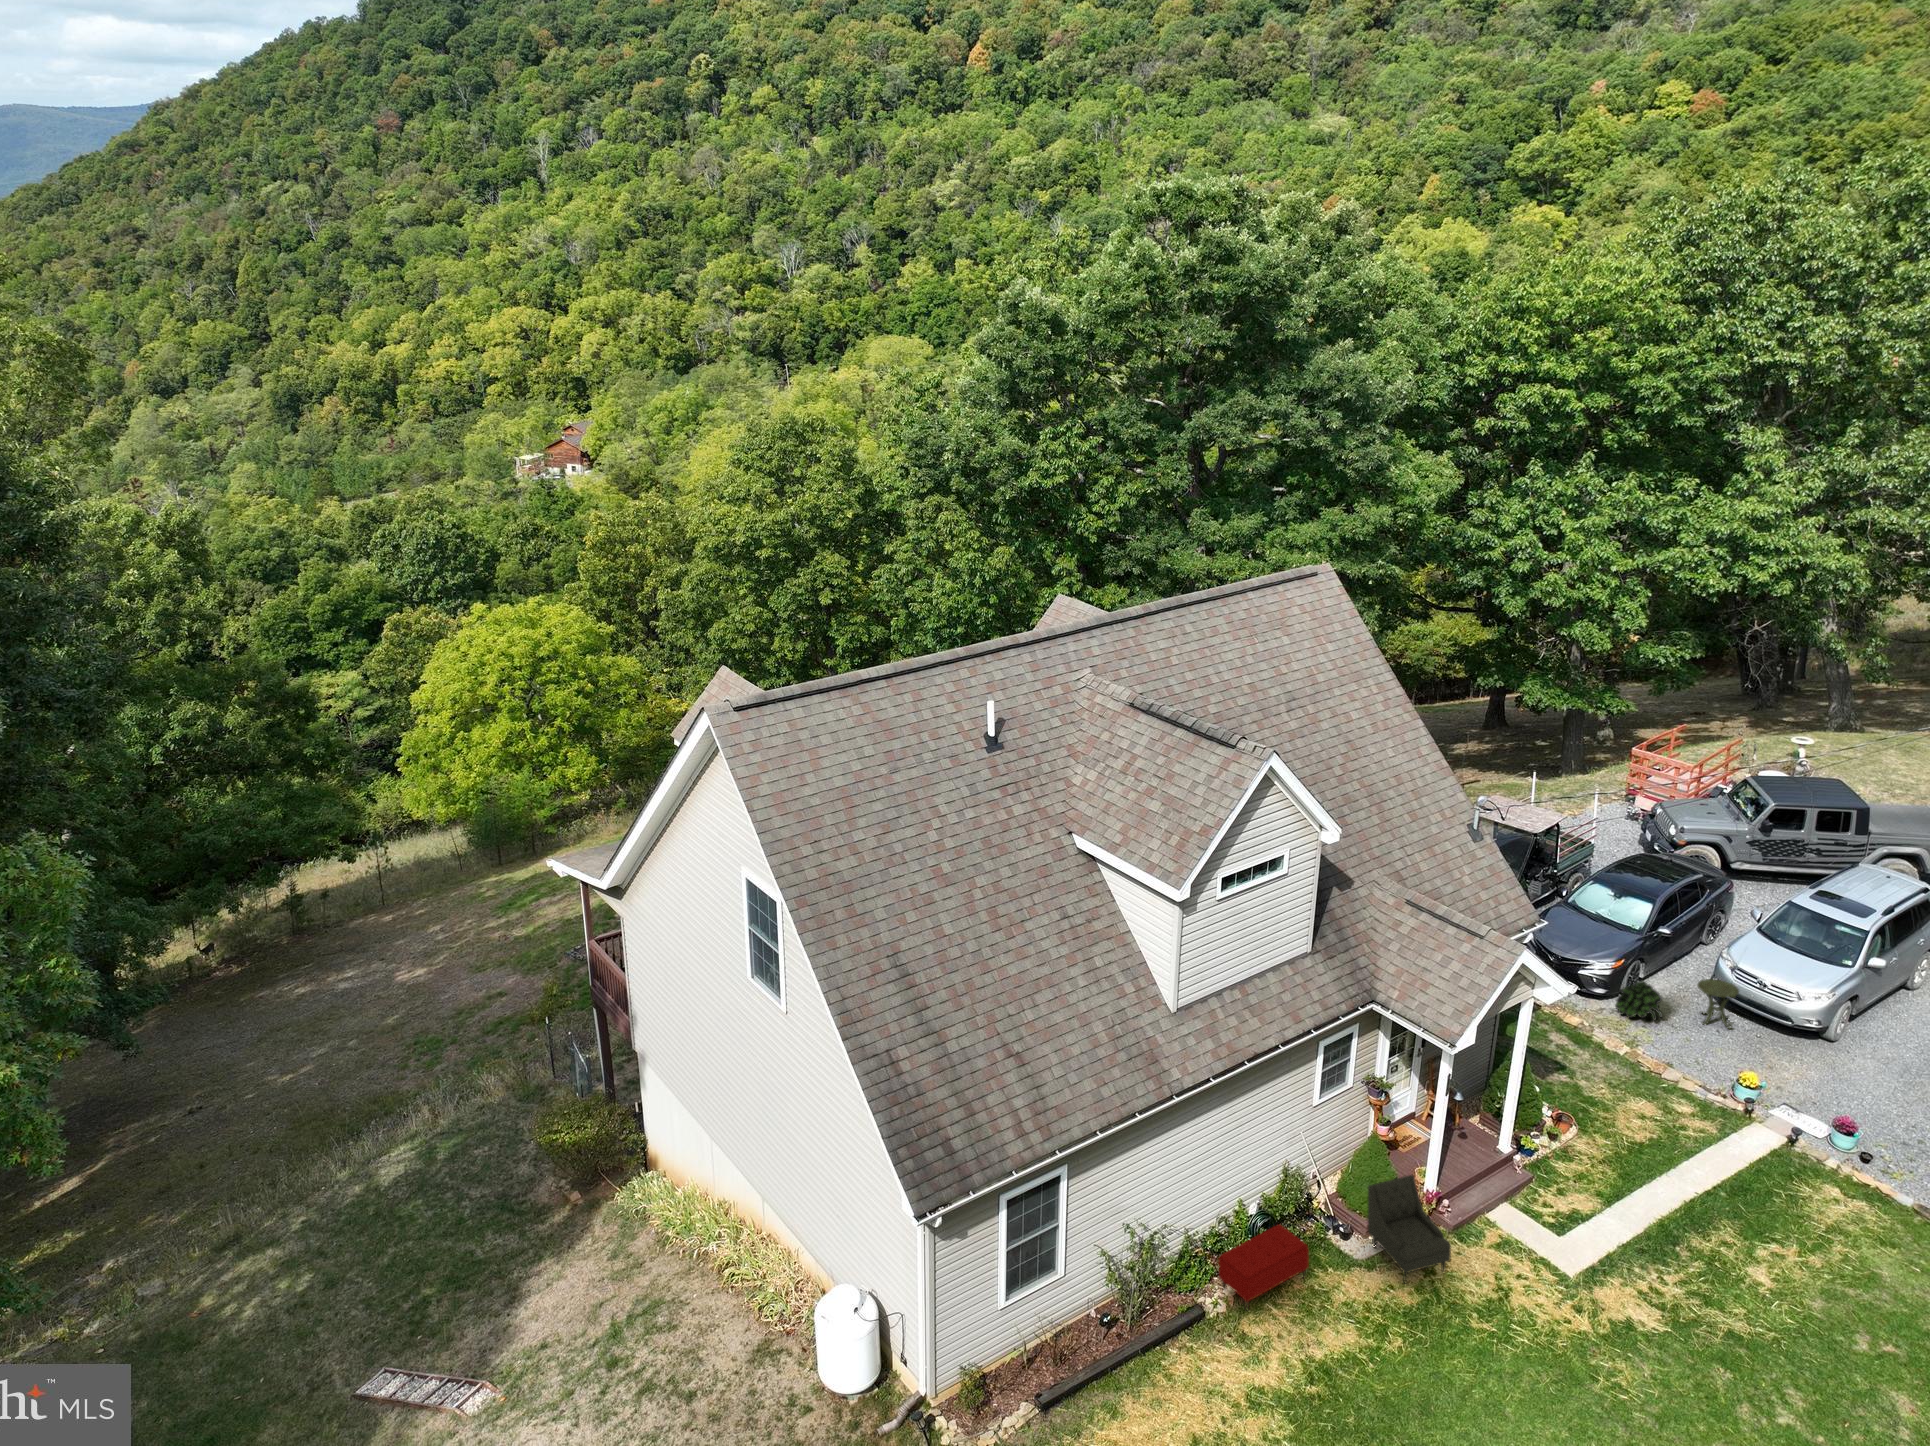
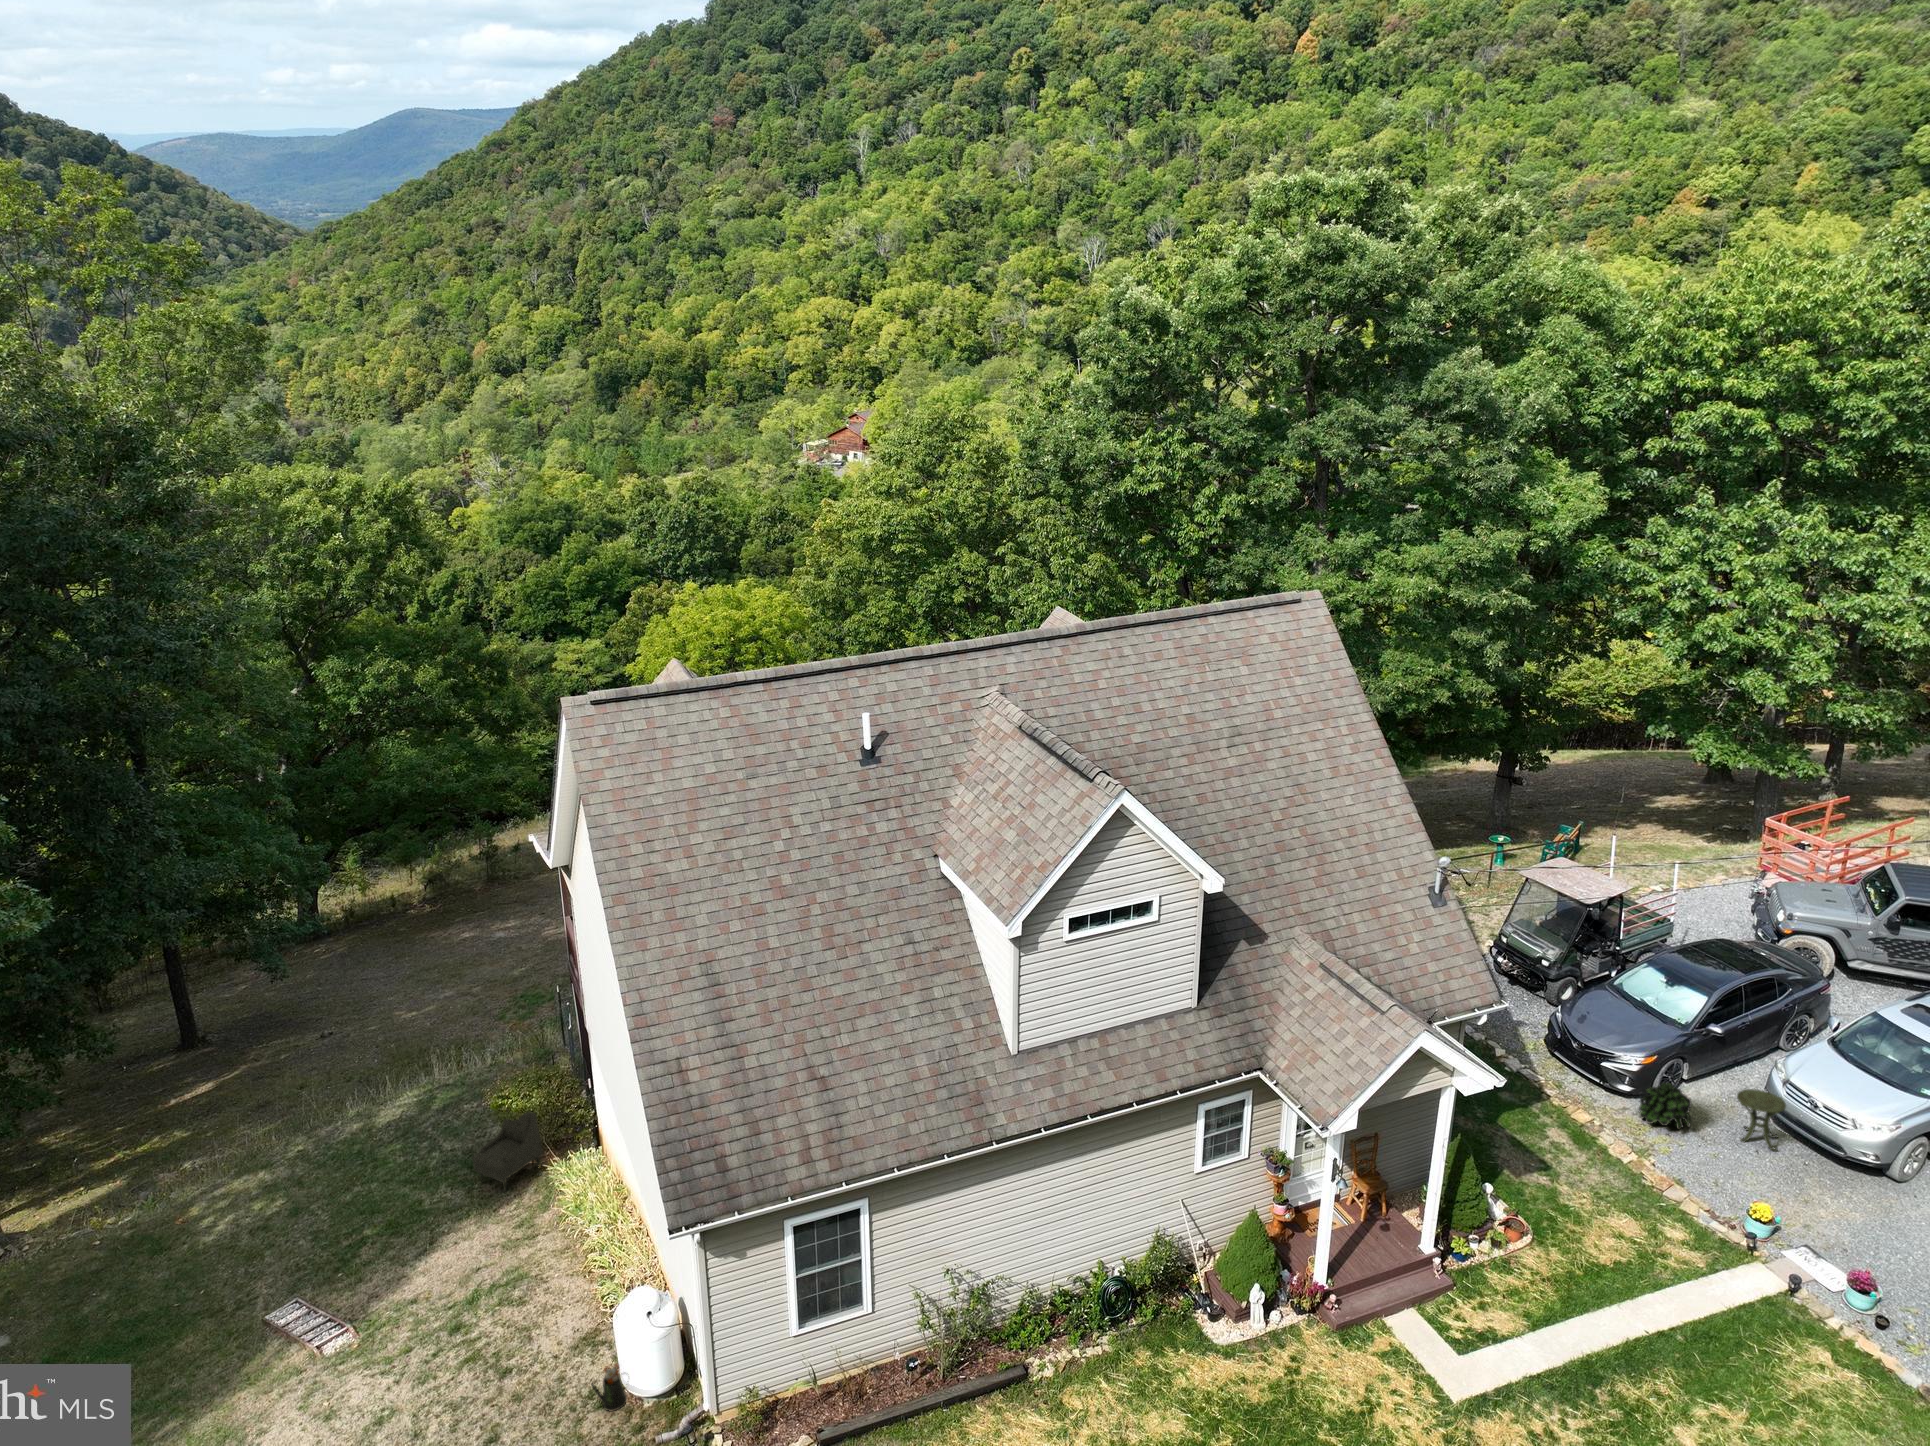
chair: present [1368,1175,1451,1283] -> present [472,1111,543,1191]
bench: present [1218,1224,1309,1310] -> none [1053,1294,1152,1379]
watering can: none [804,1363,839,1415] -> present [591,1364,627,1411]

